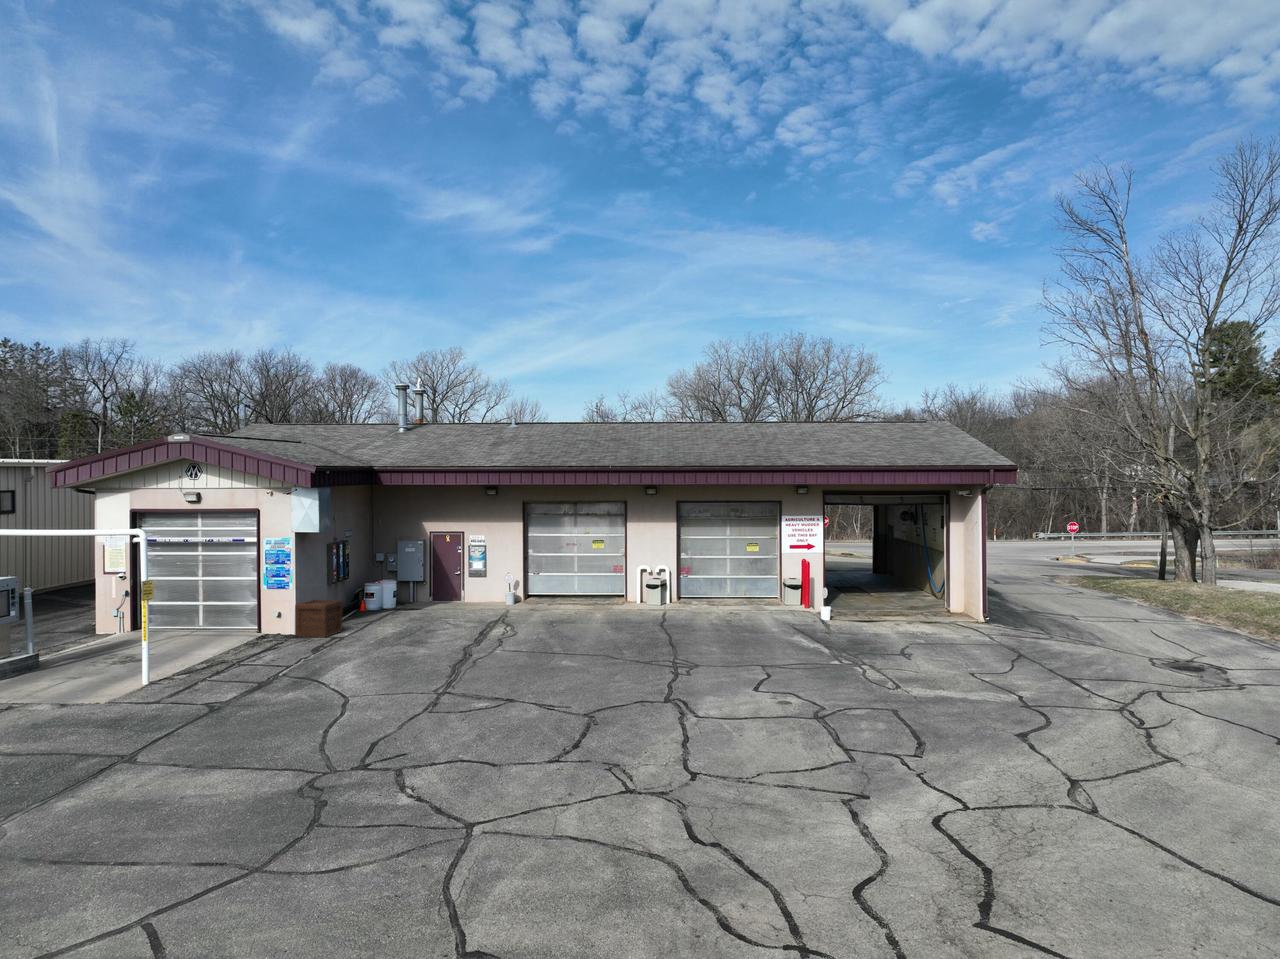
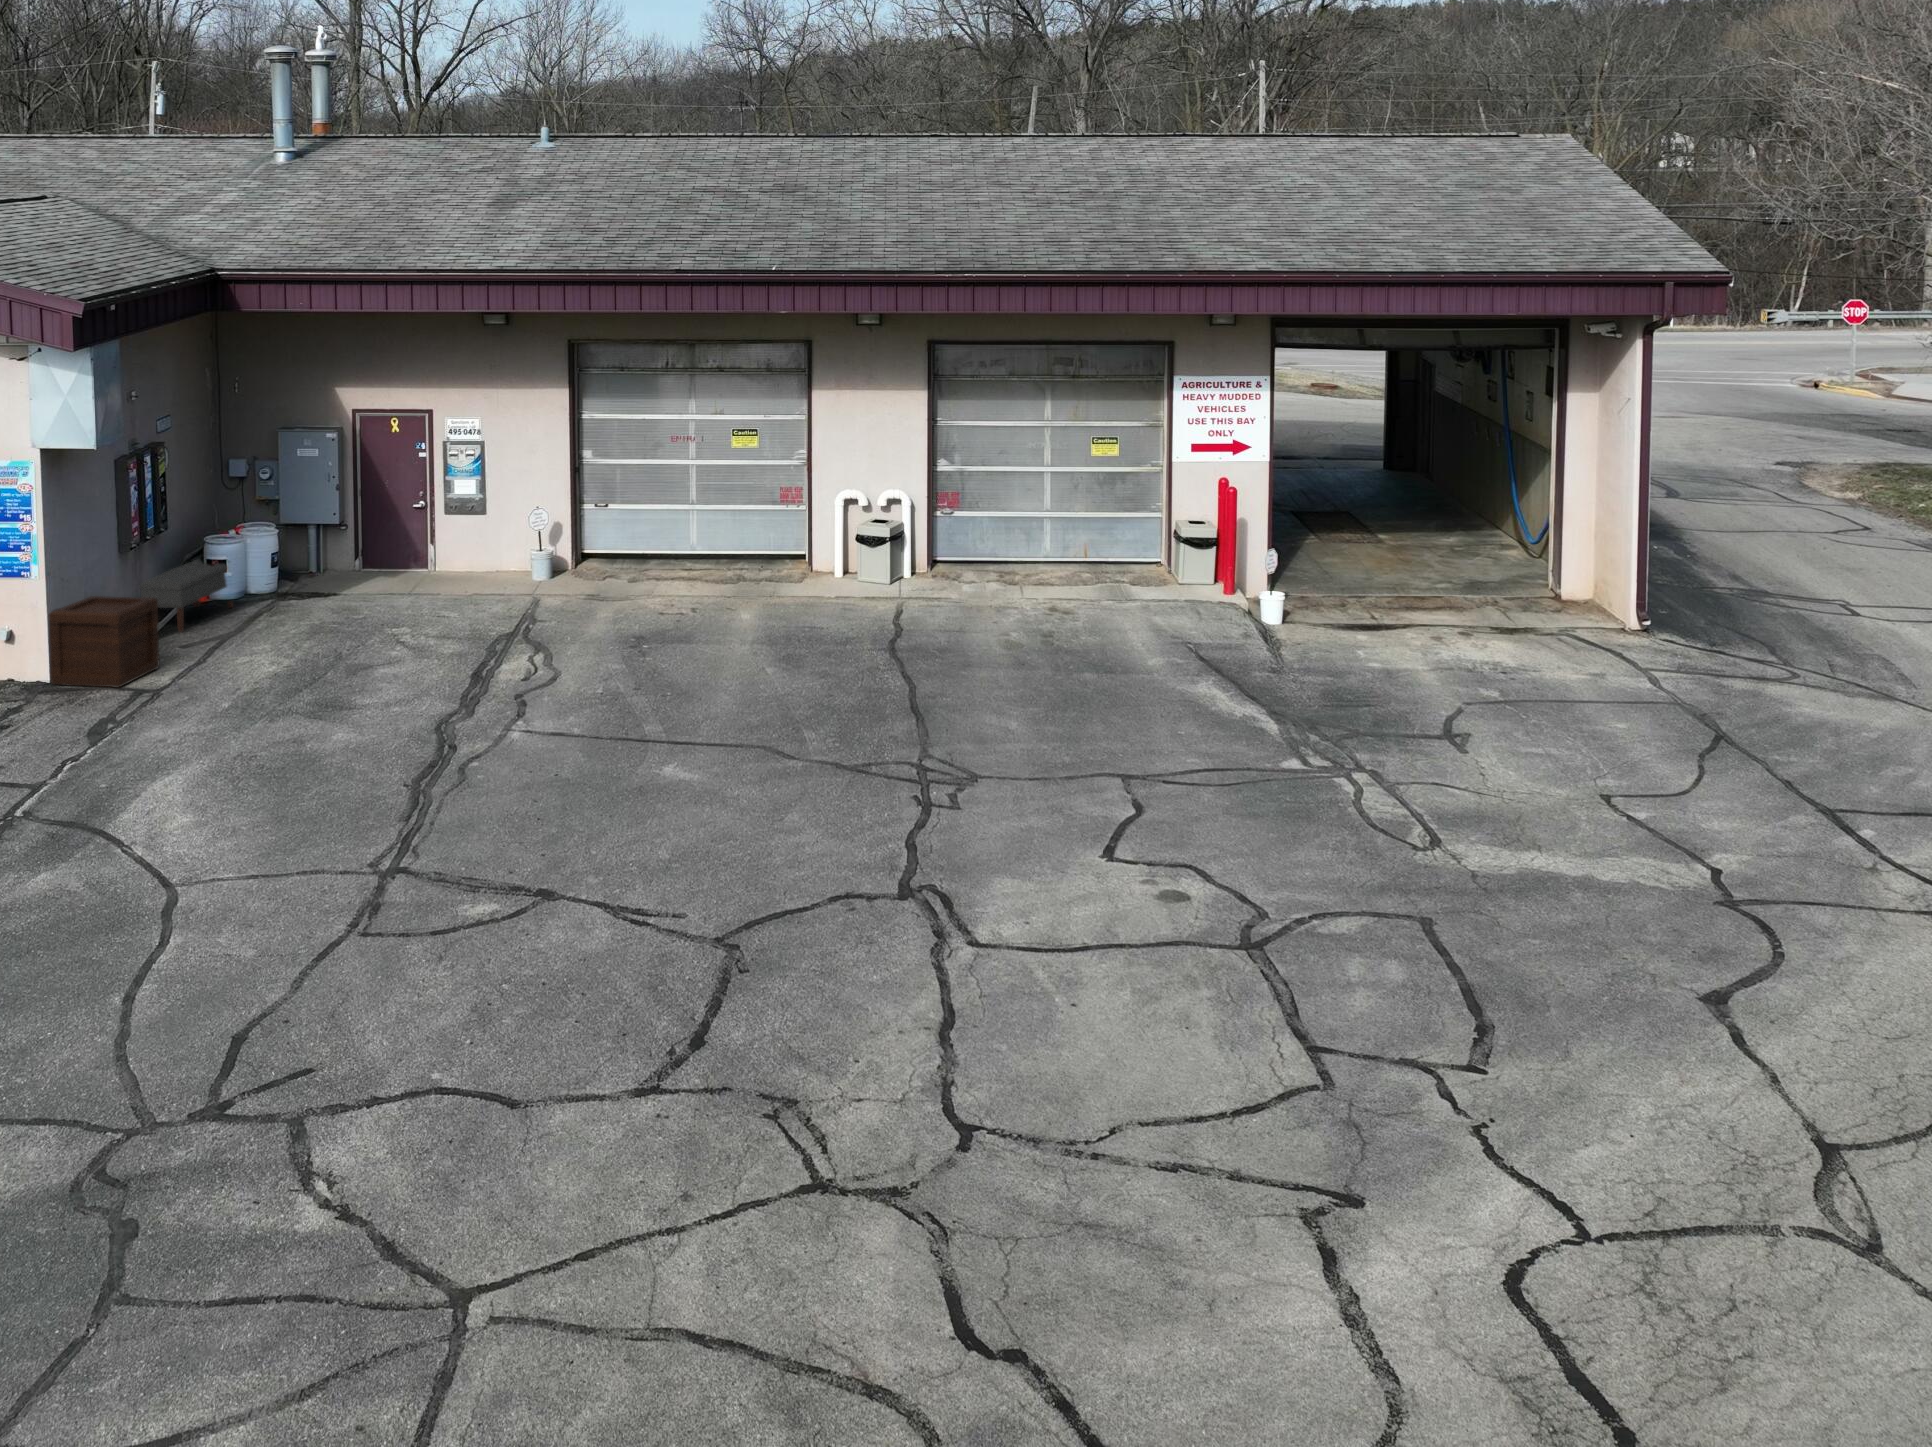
bench: none [334,592,376,621] -> present [139,560,233,632]

